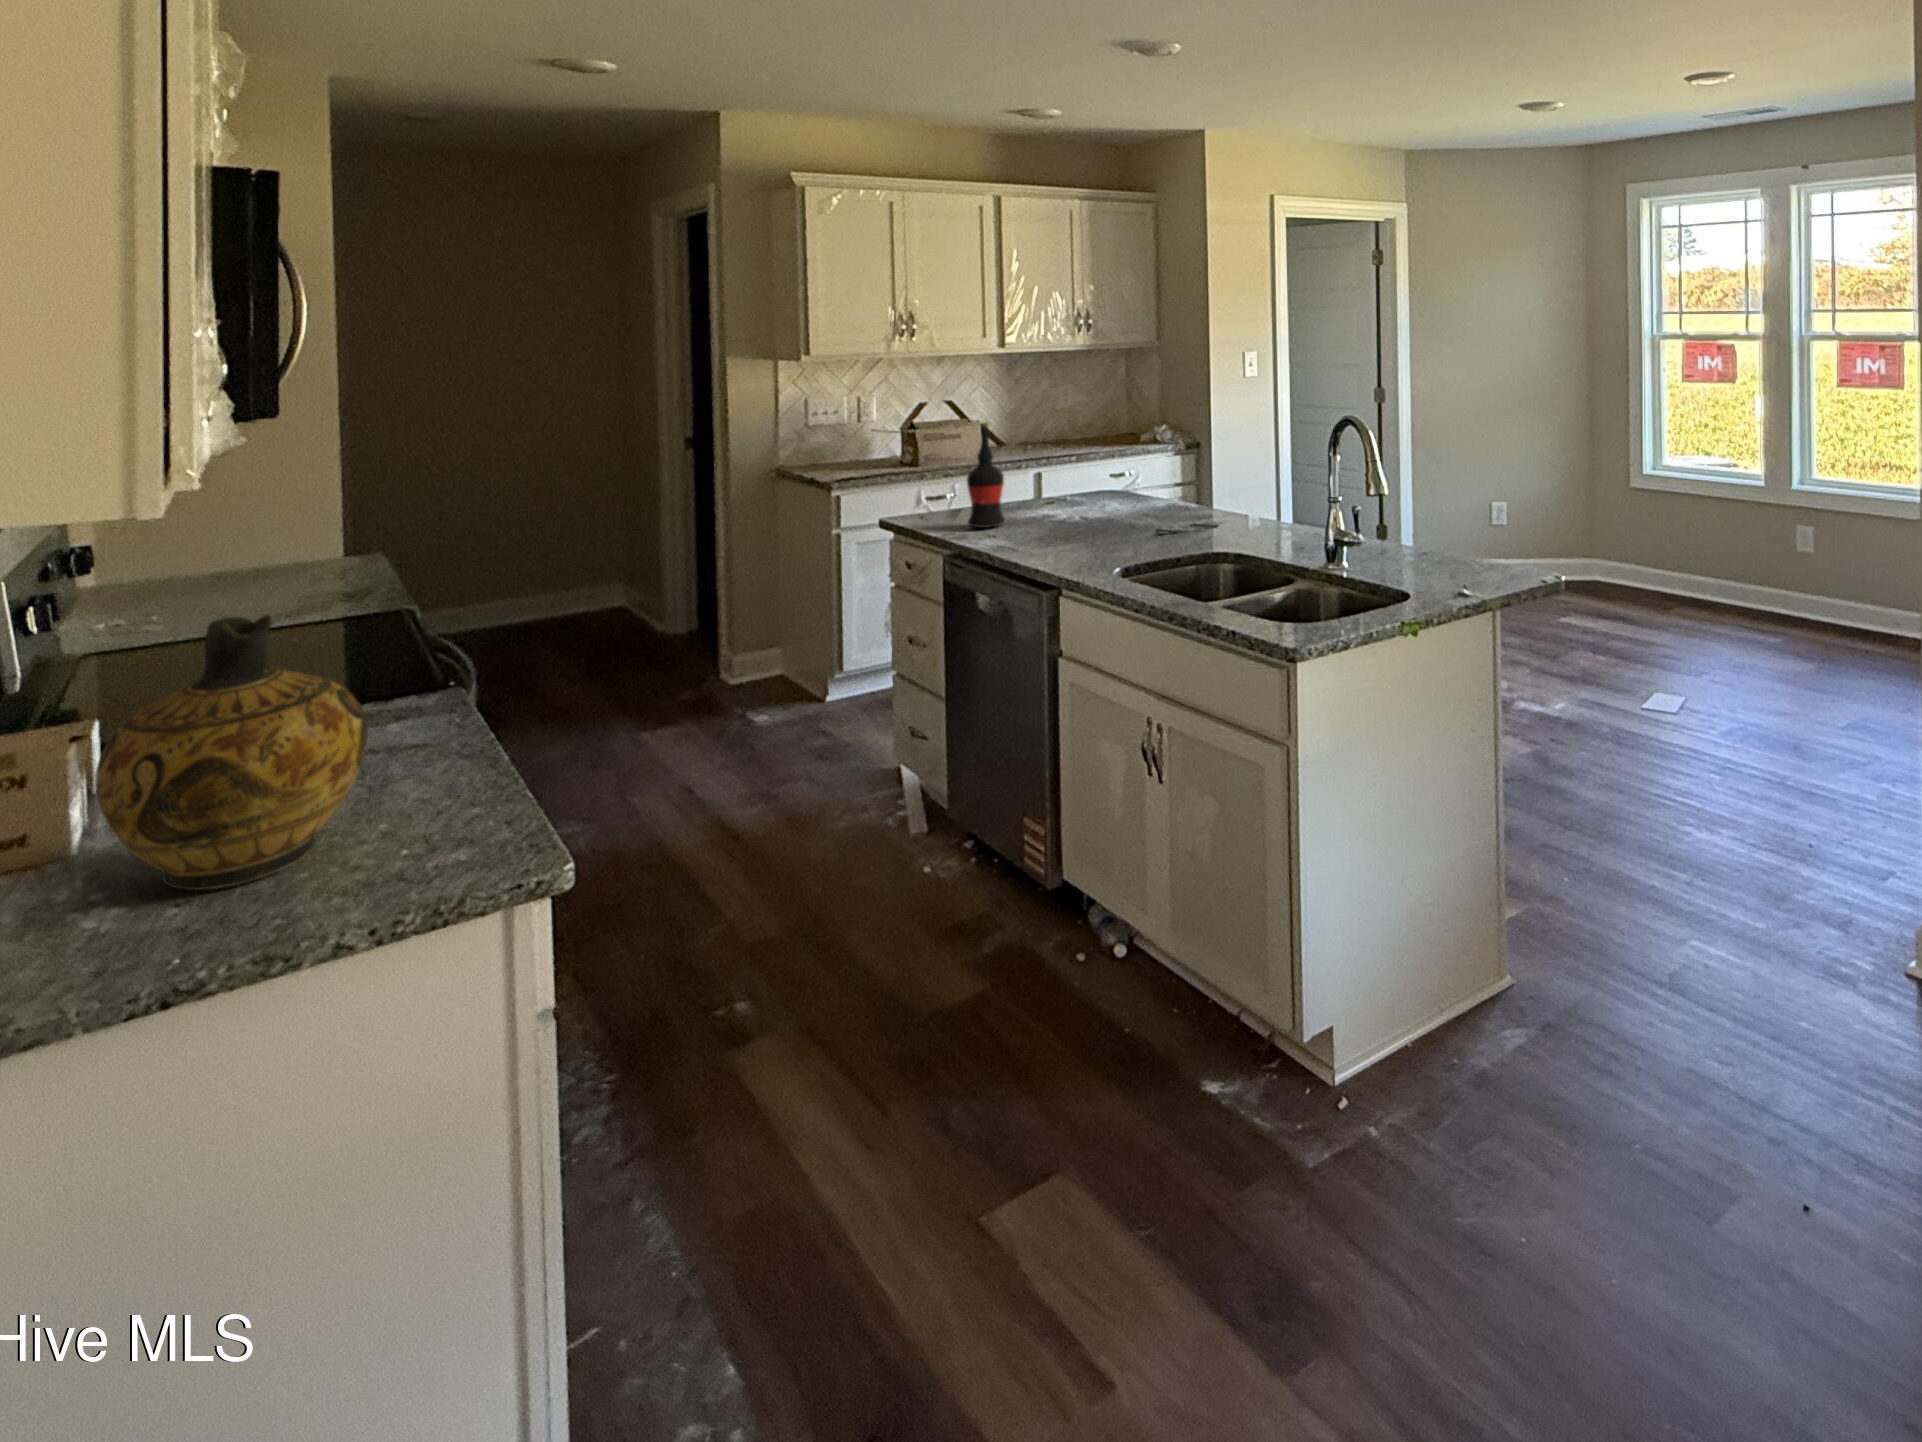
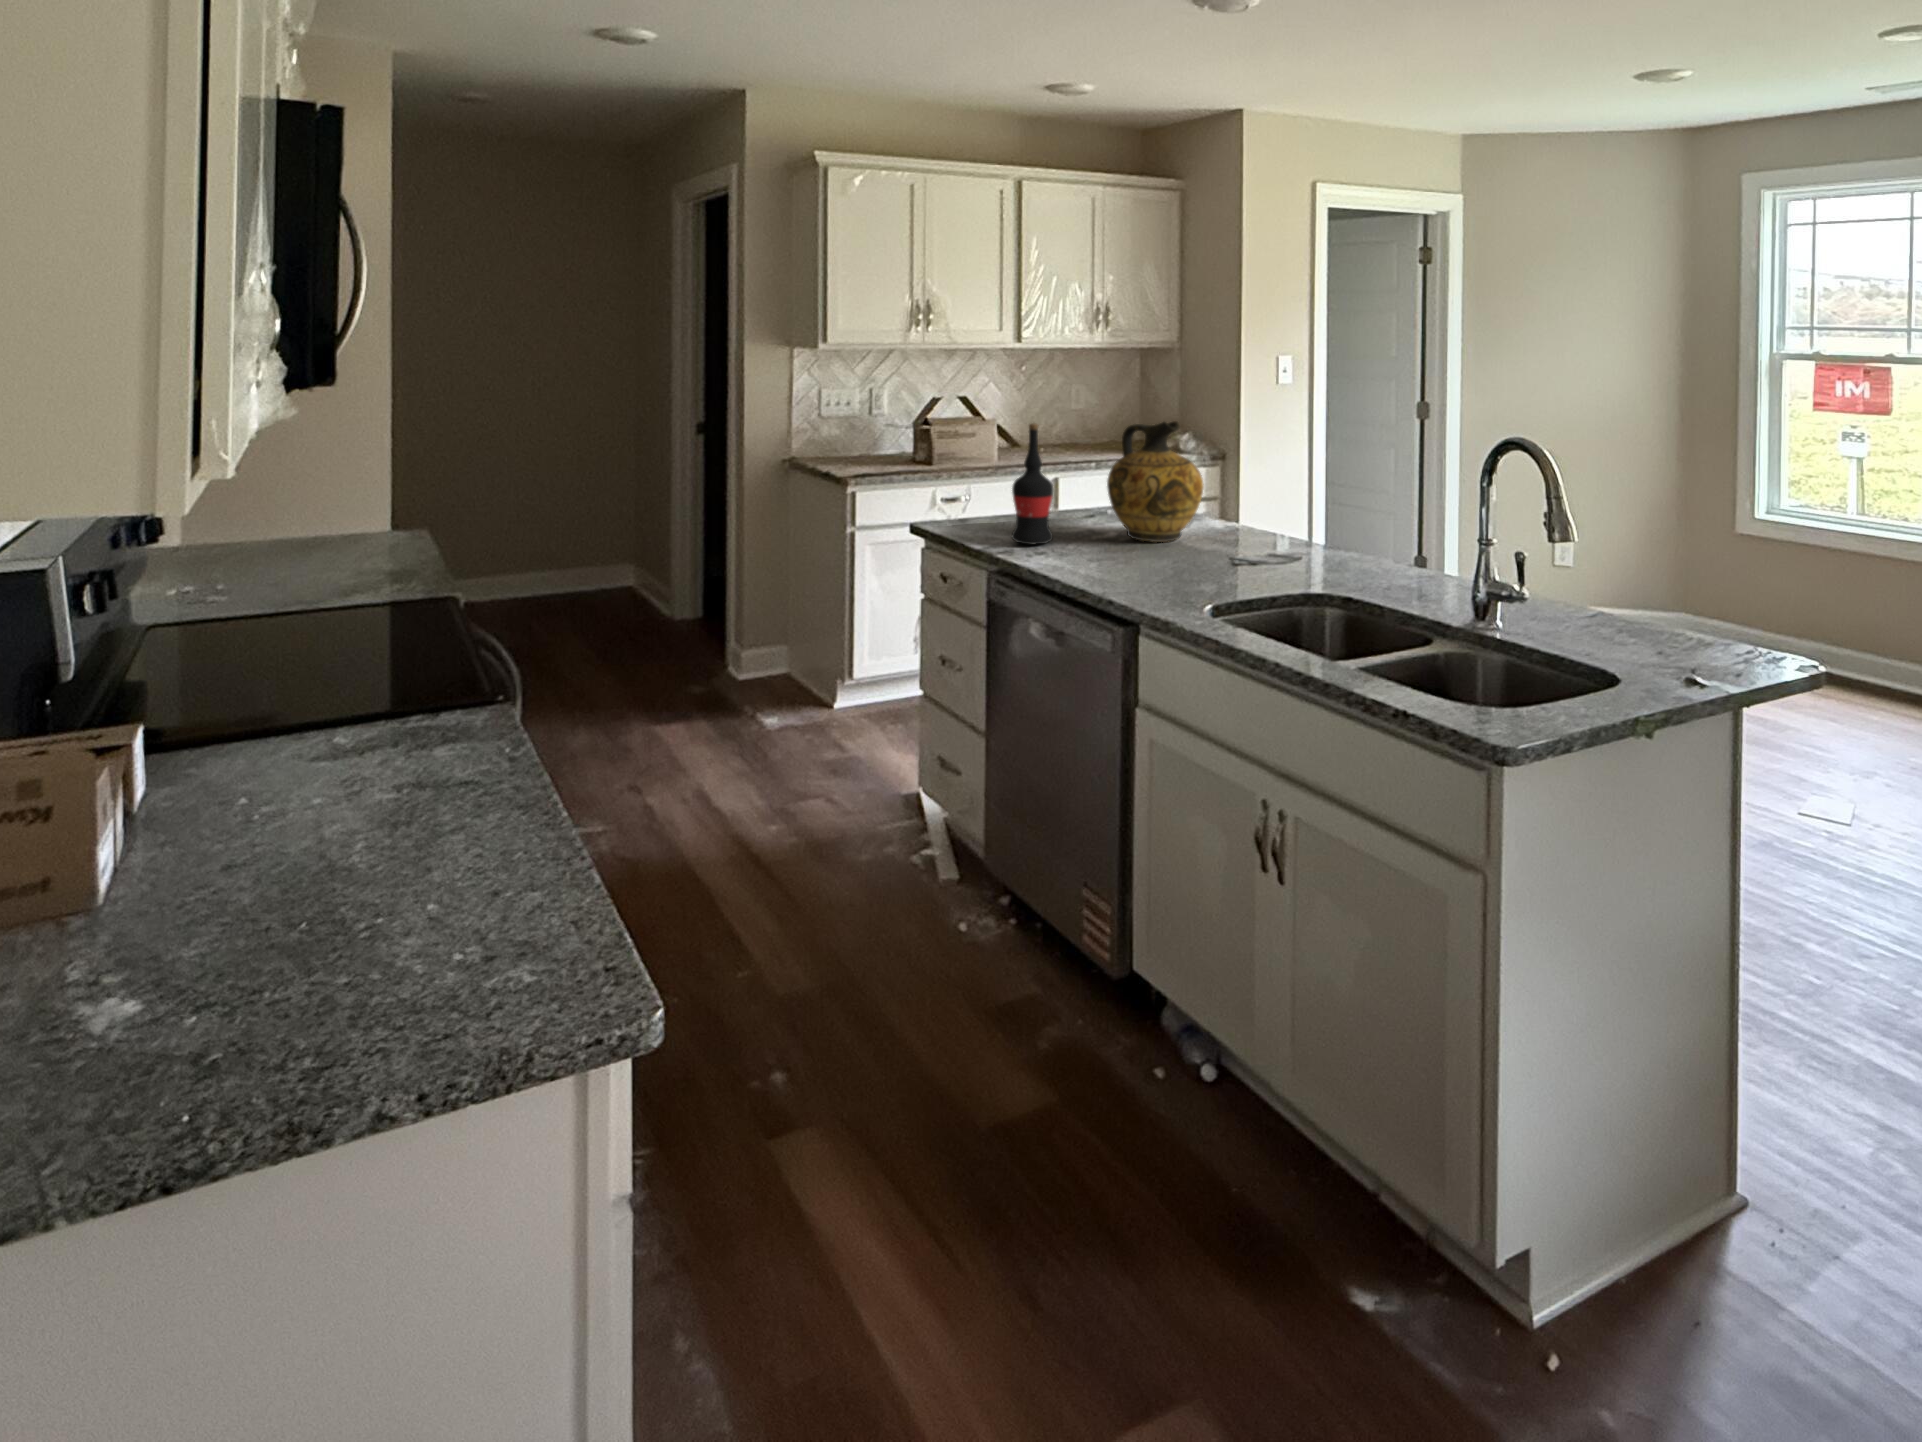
ceramic jug: present [95,615,368,890] -> present [1107,421,1204,542]

